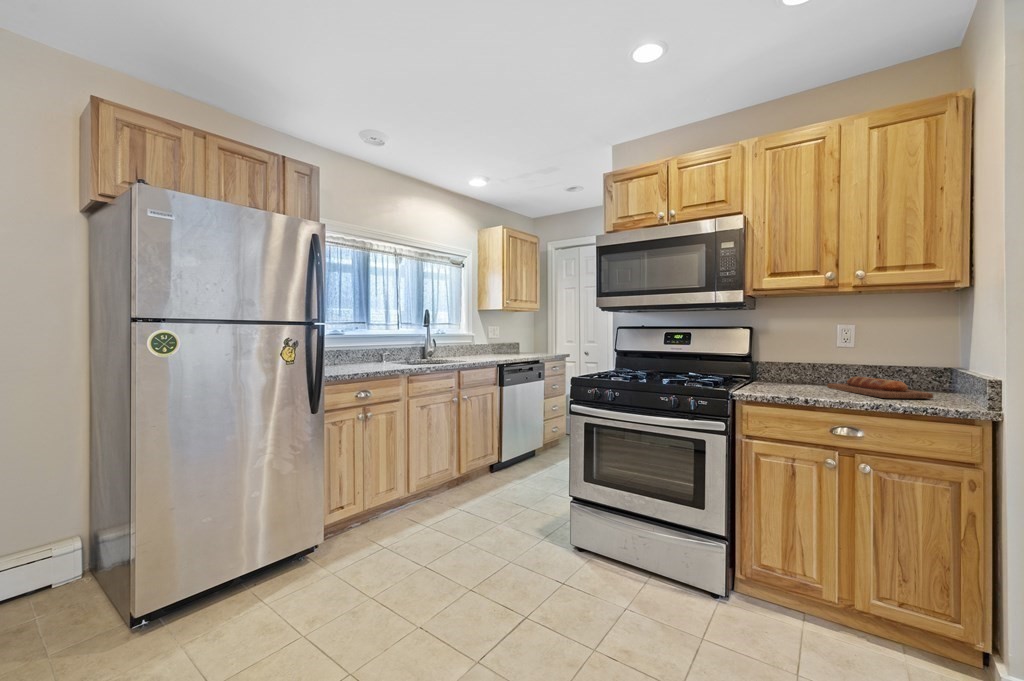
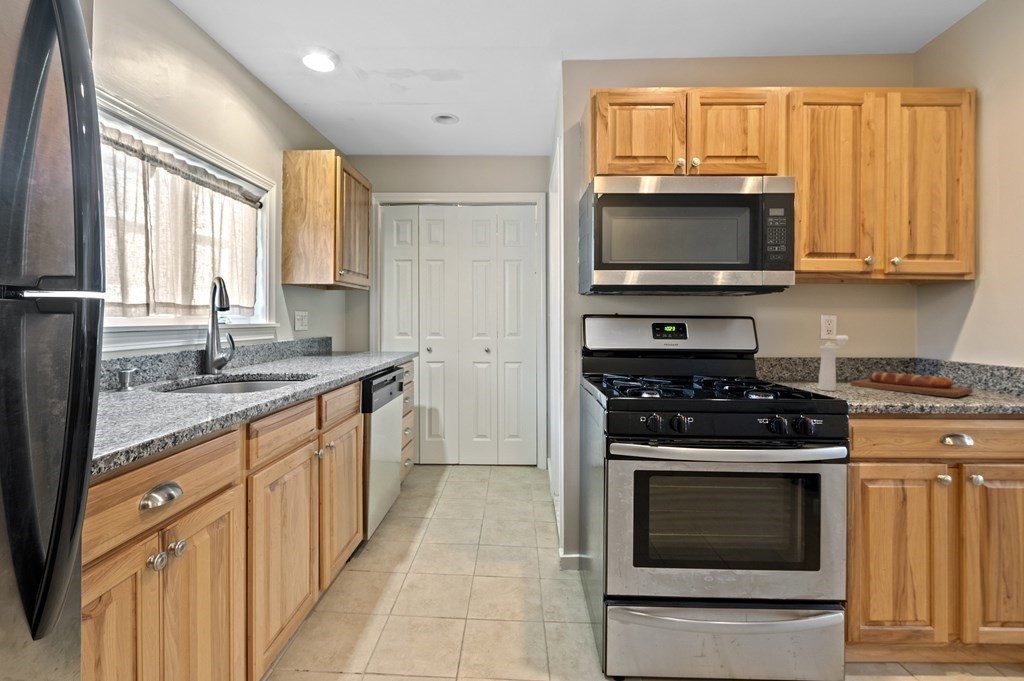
pepper mill: none [771,341,808,387] -> present [818,335,848,391]

